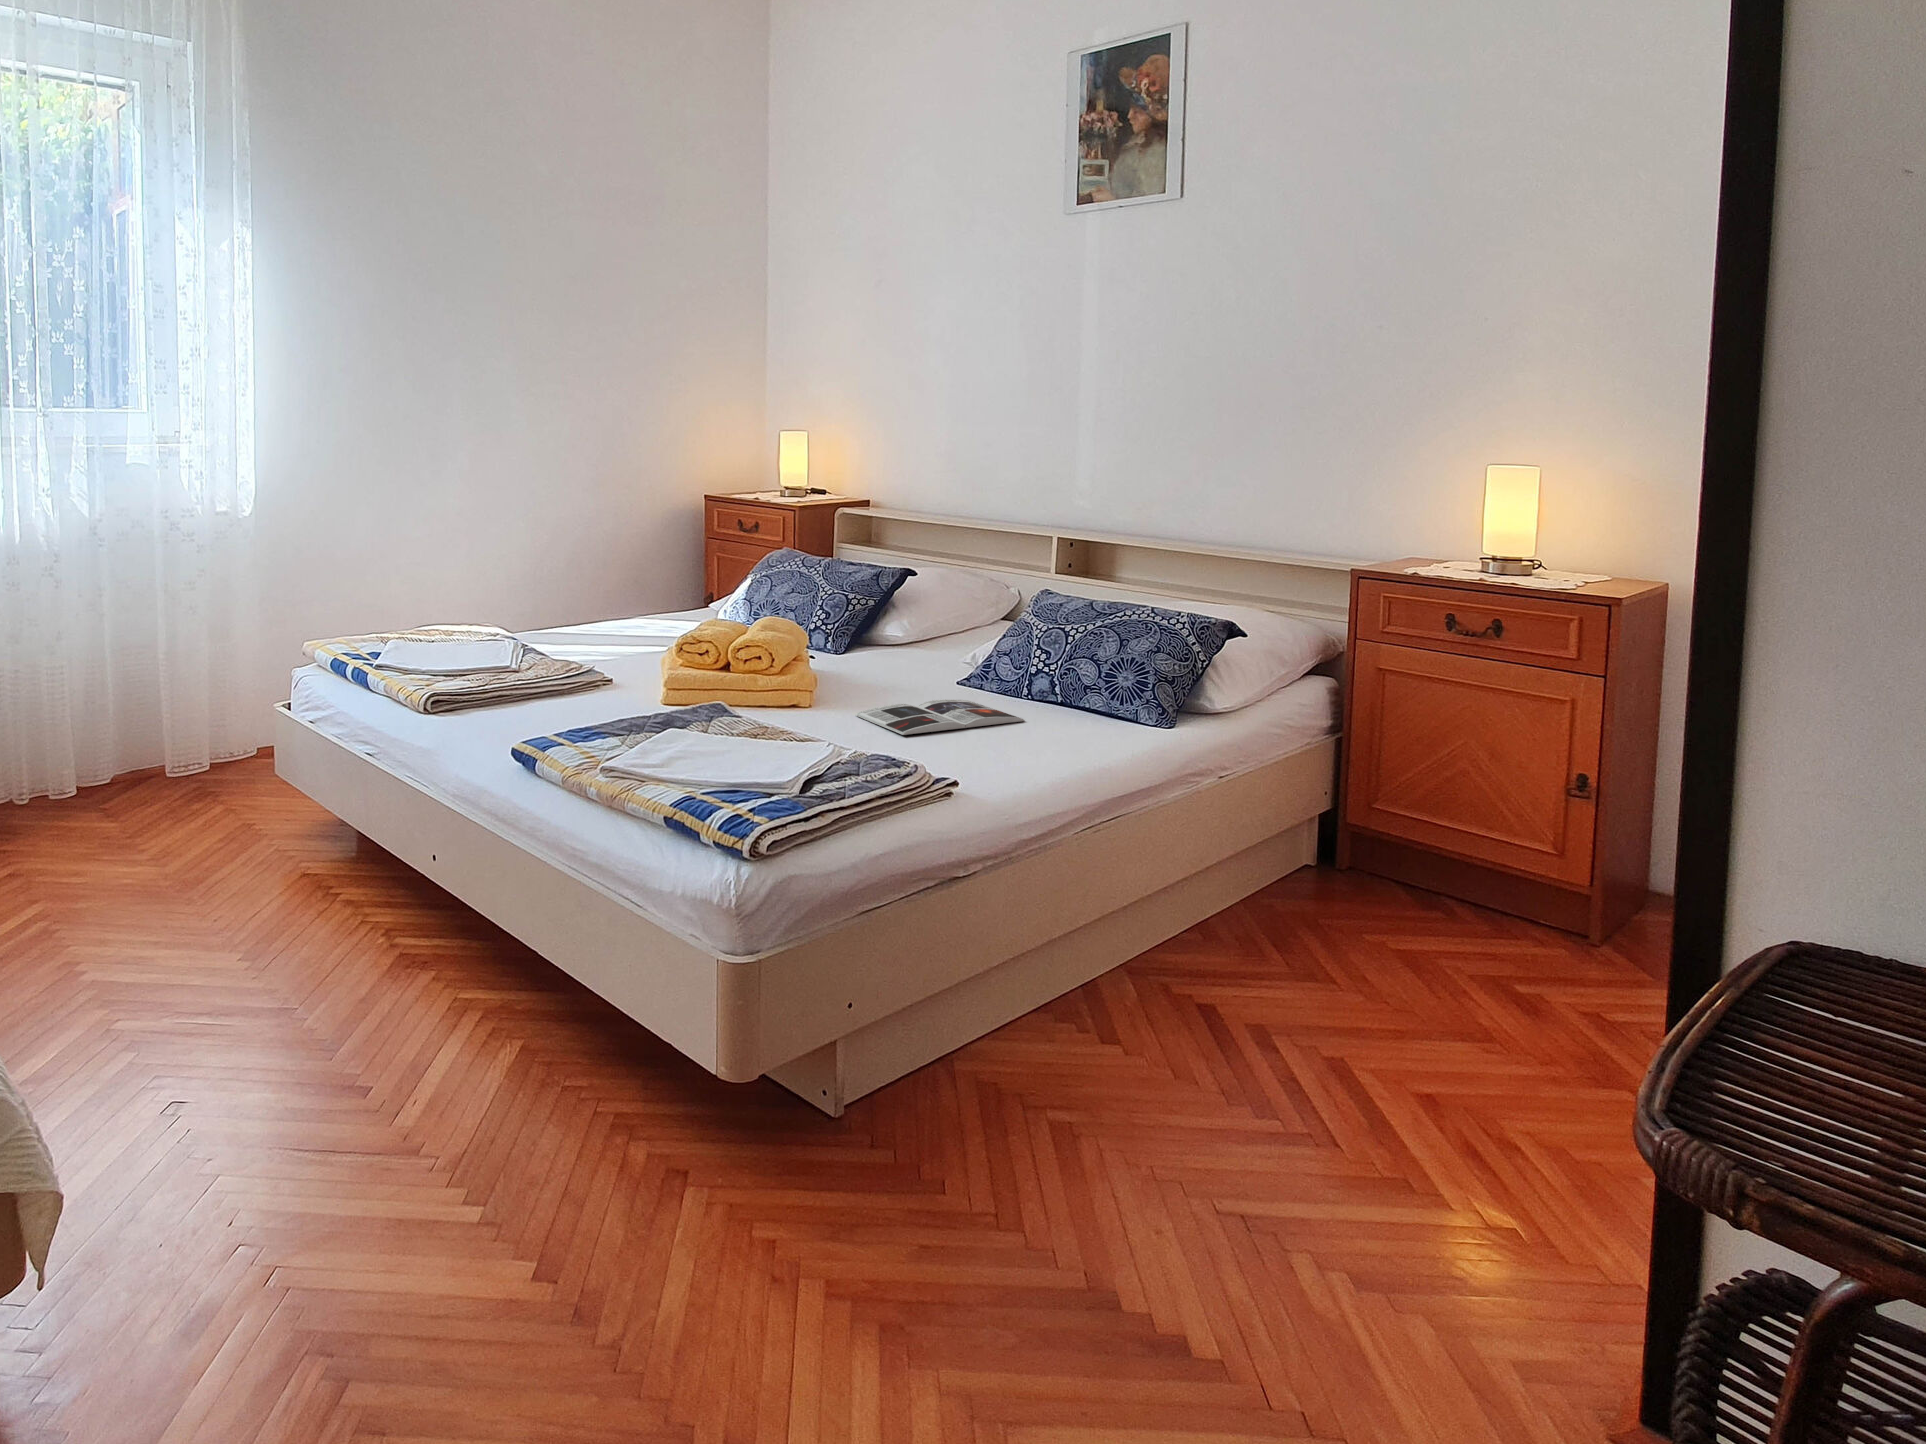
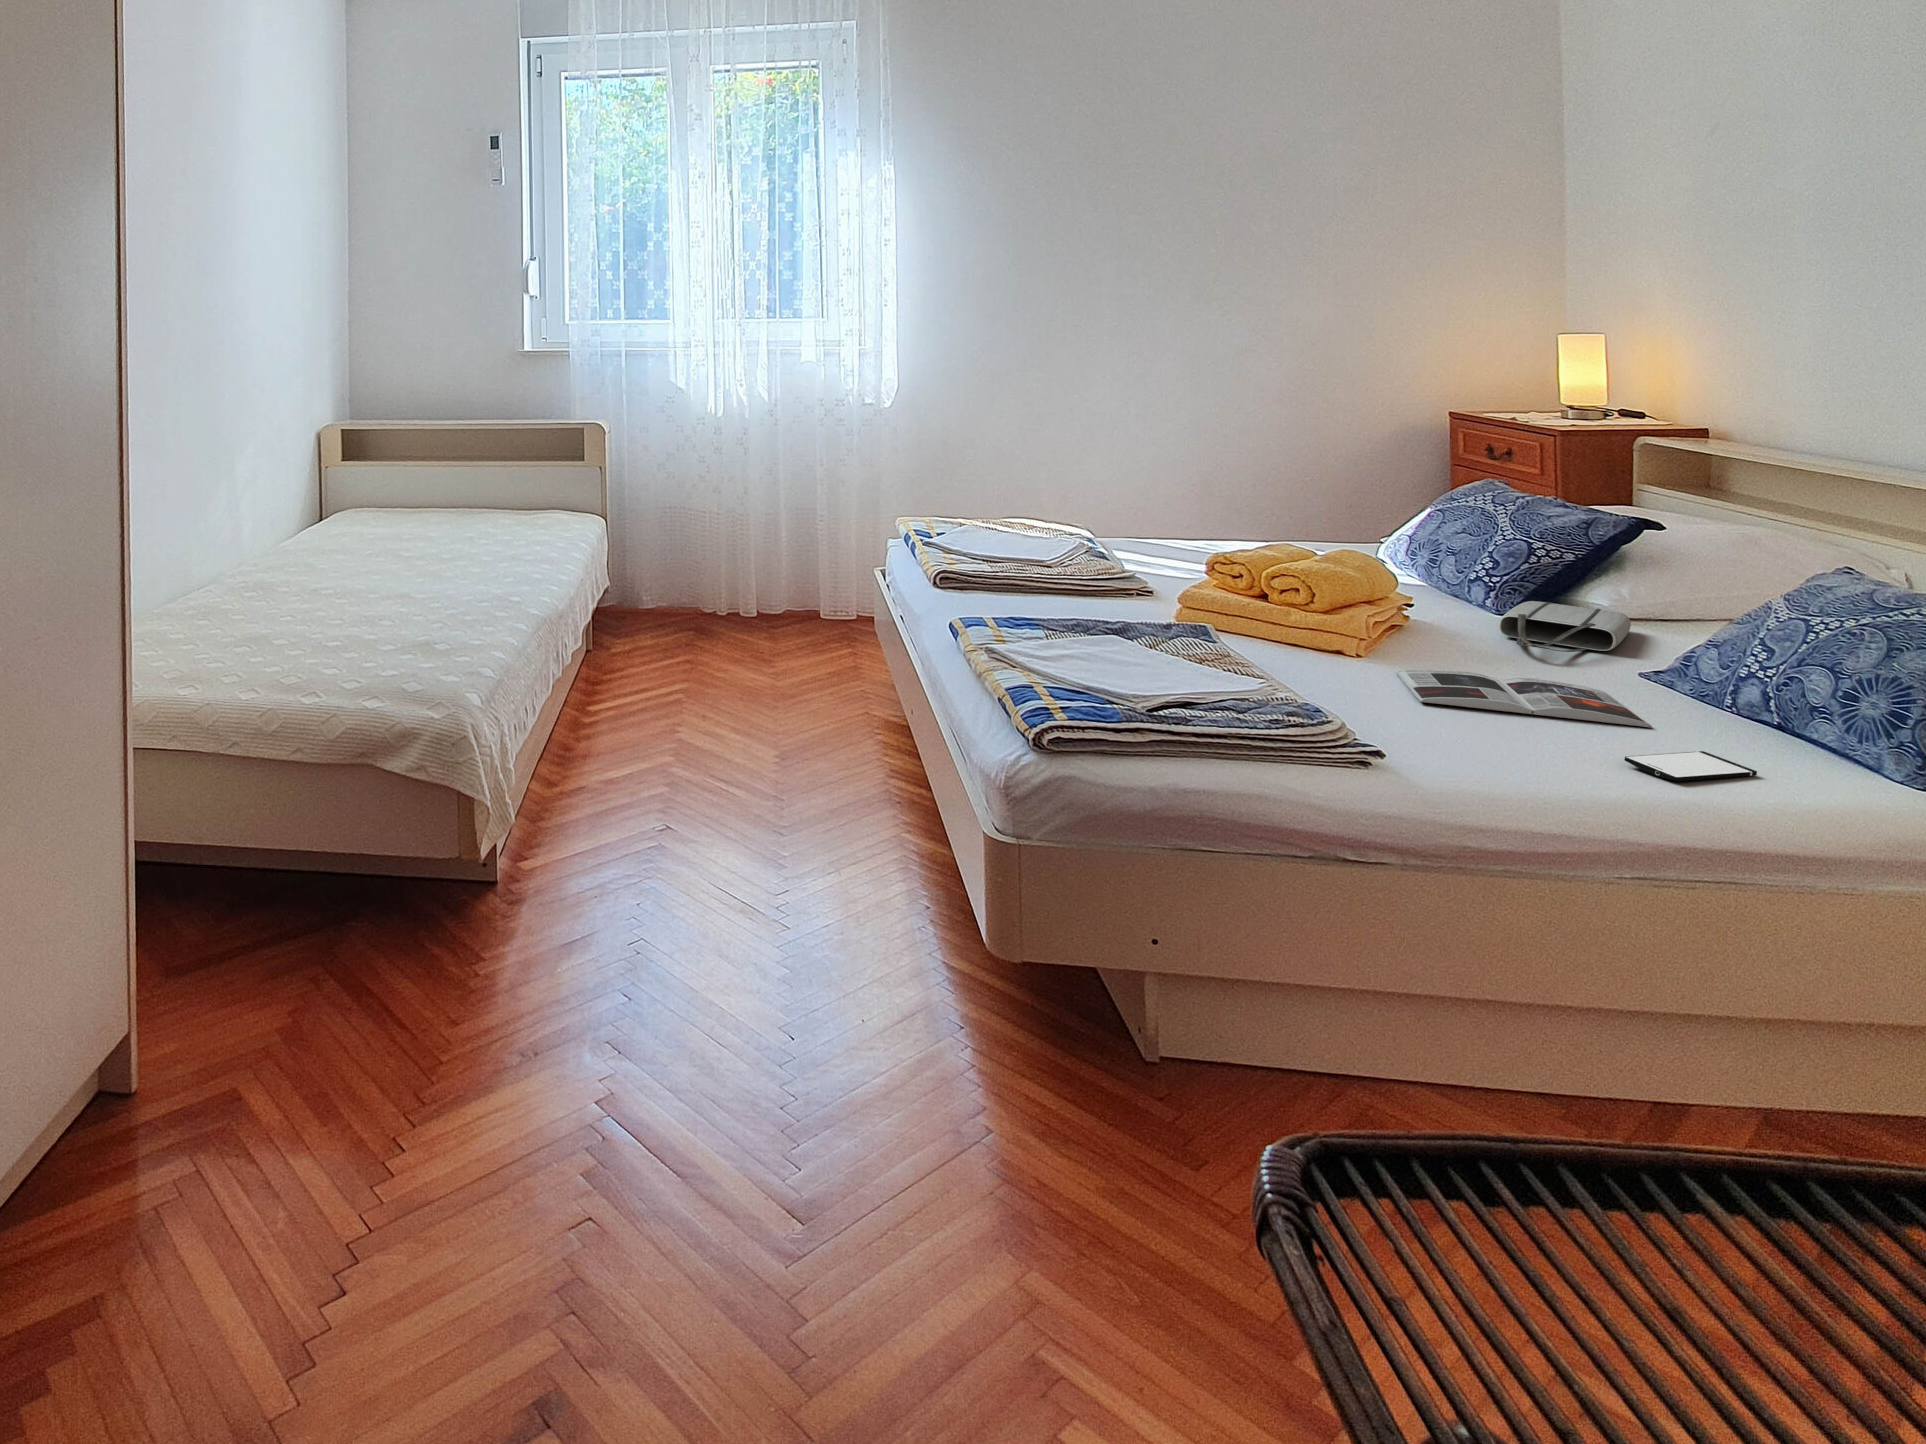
tote bag: none [856,640,937,676] -> present [1499,601,1631,652]
smartphone: none [1052,731,1106,755] -> present [1624,751,1757,781]

